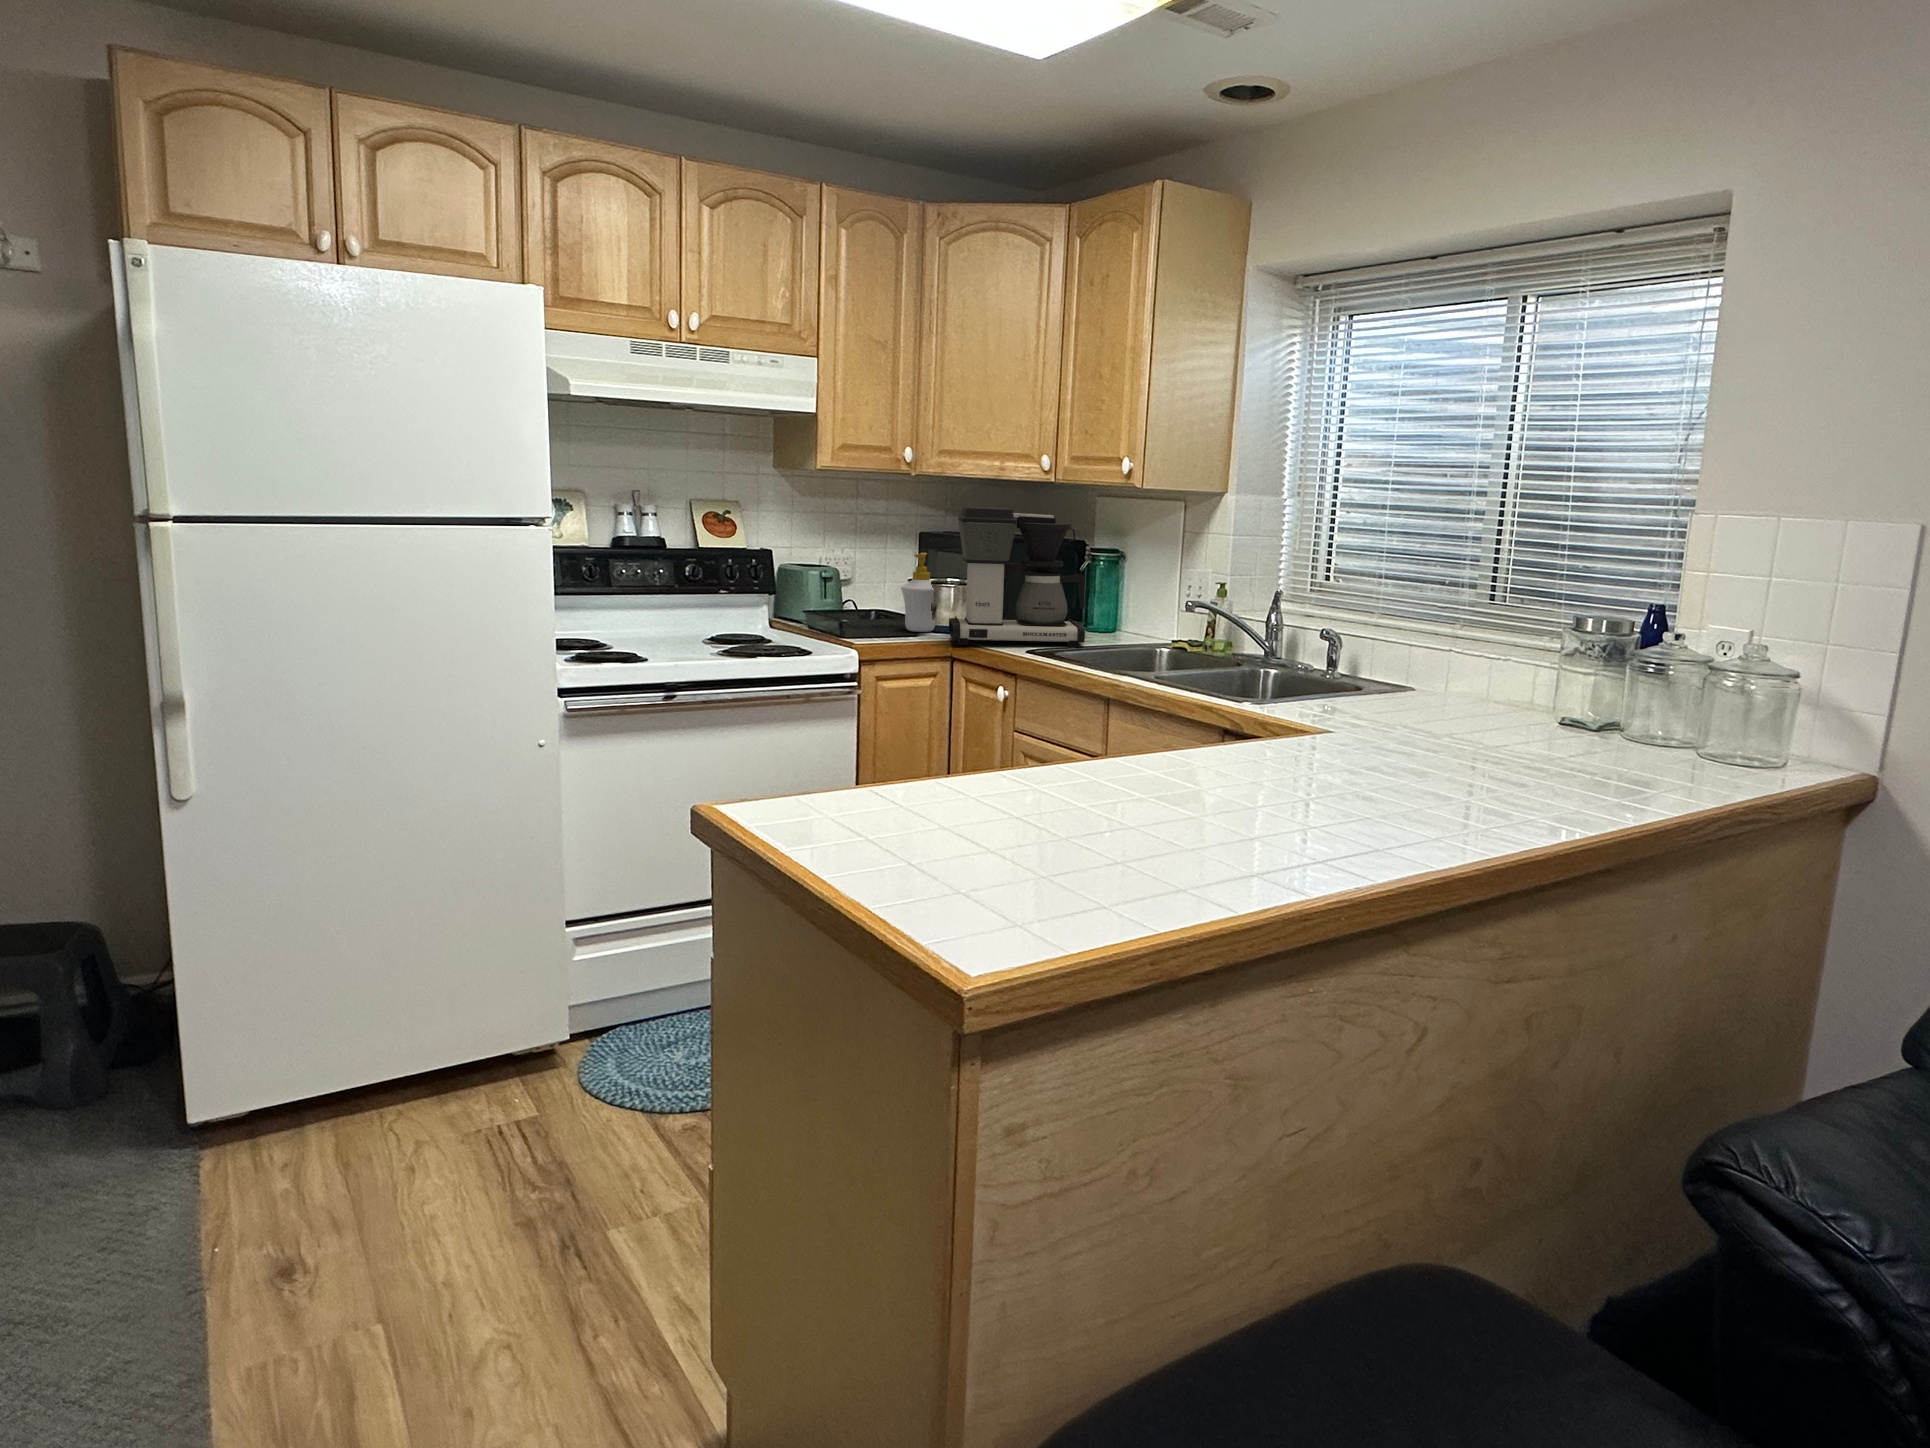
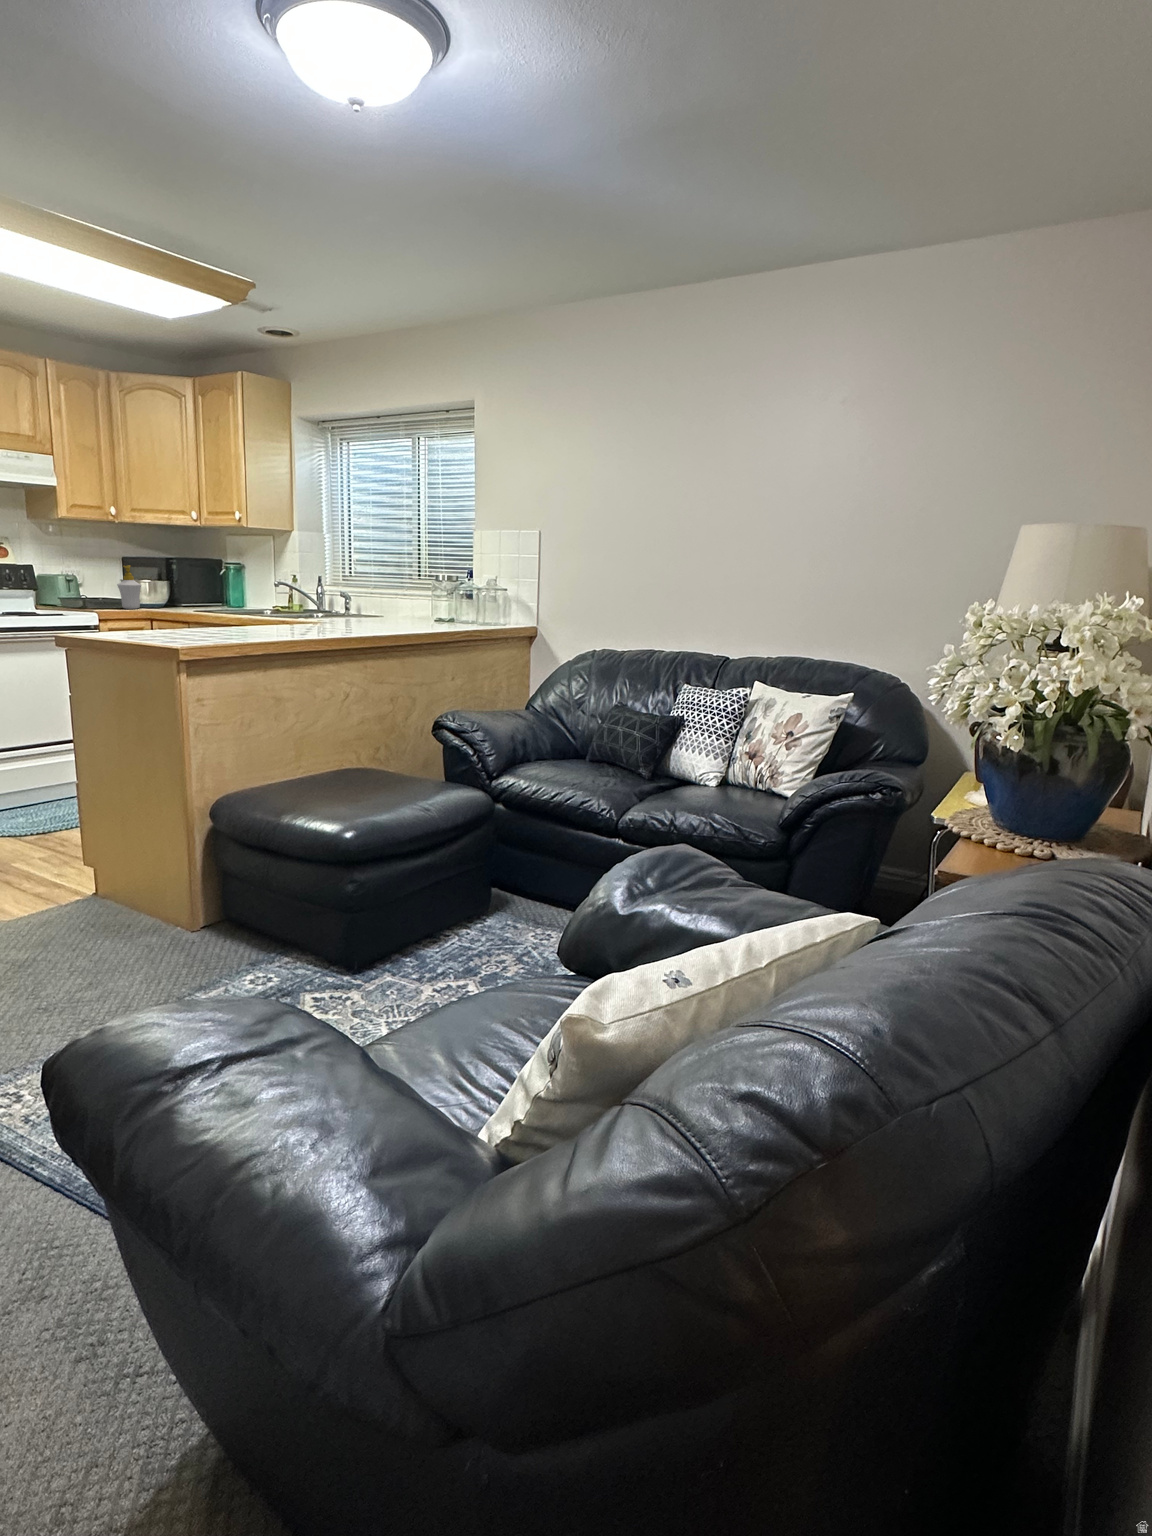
coffee maker: present [949,506,1085,647] -> none [147,539,226,612]

